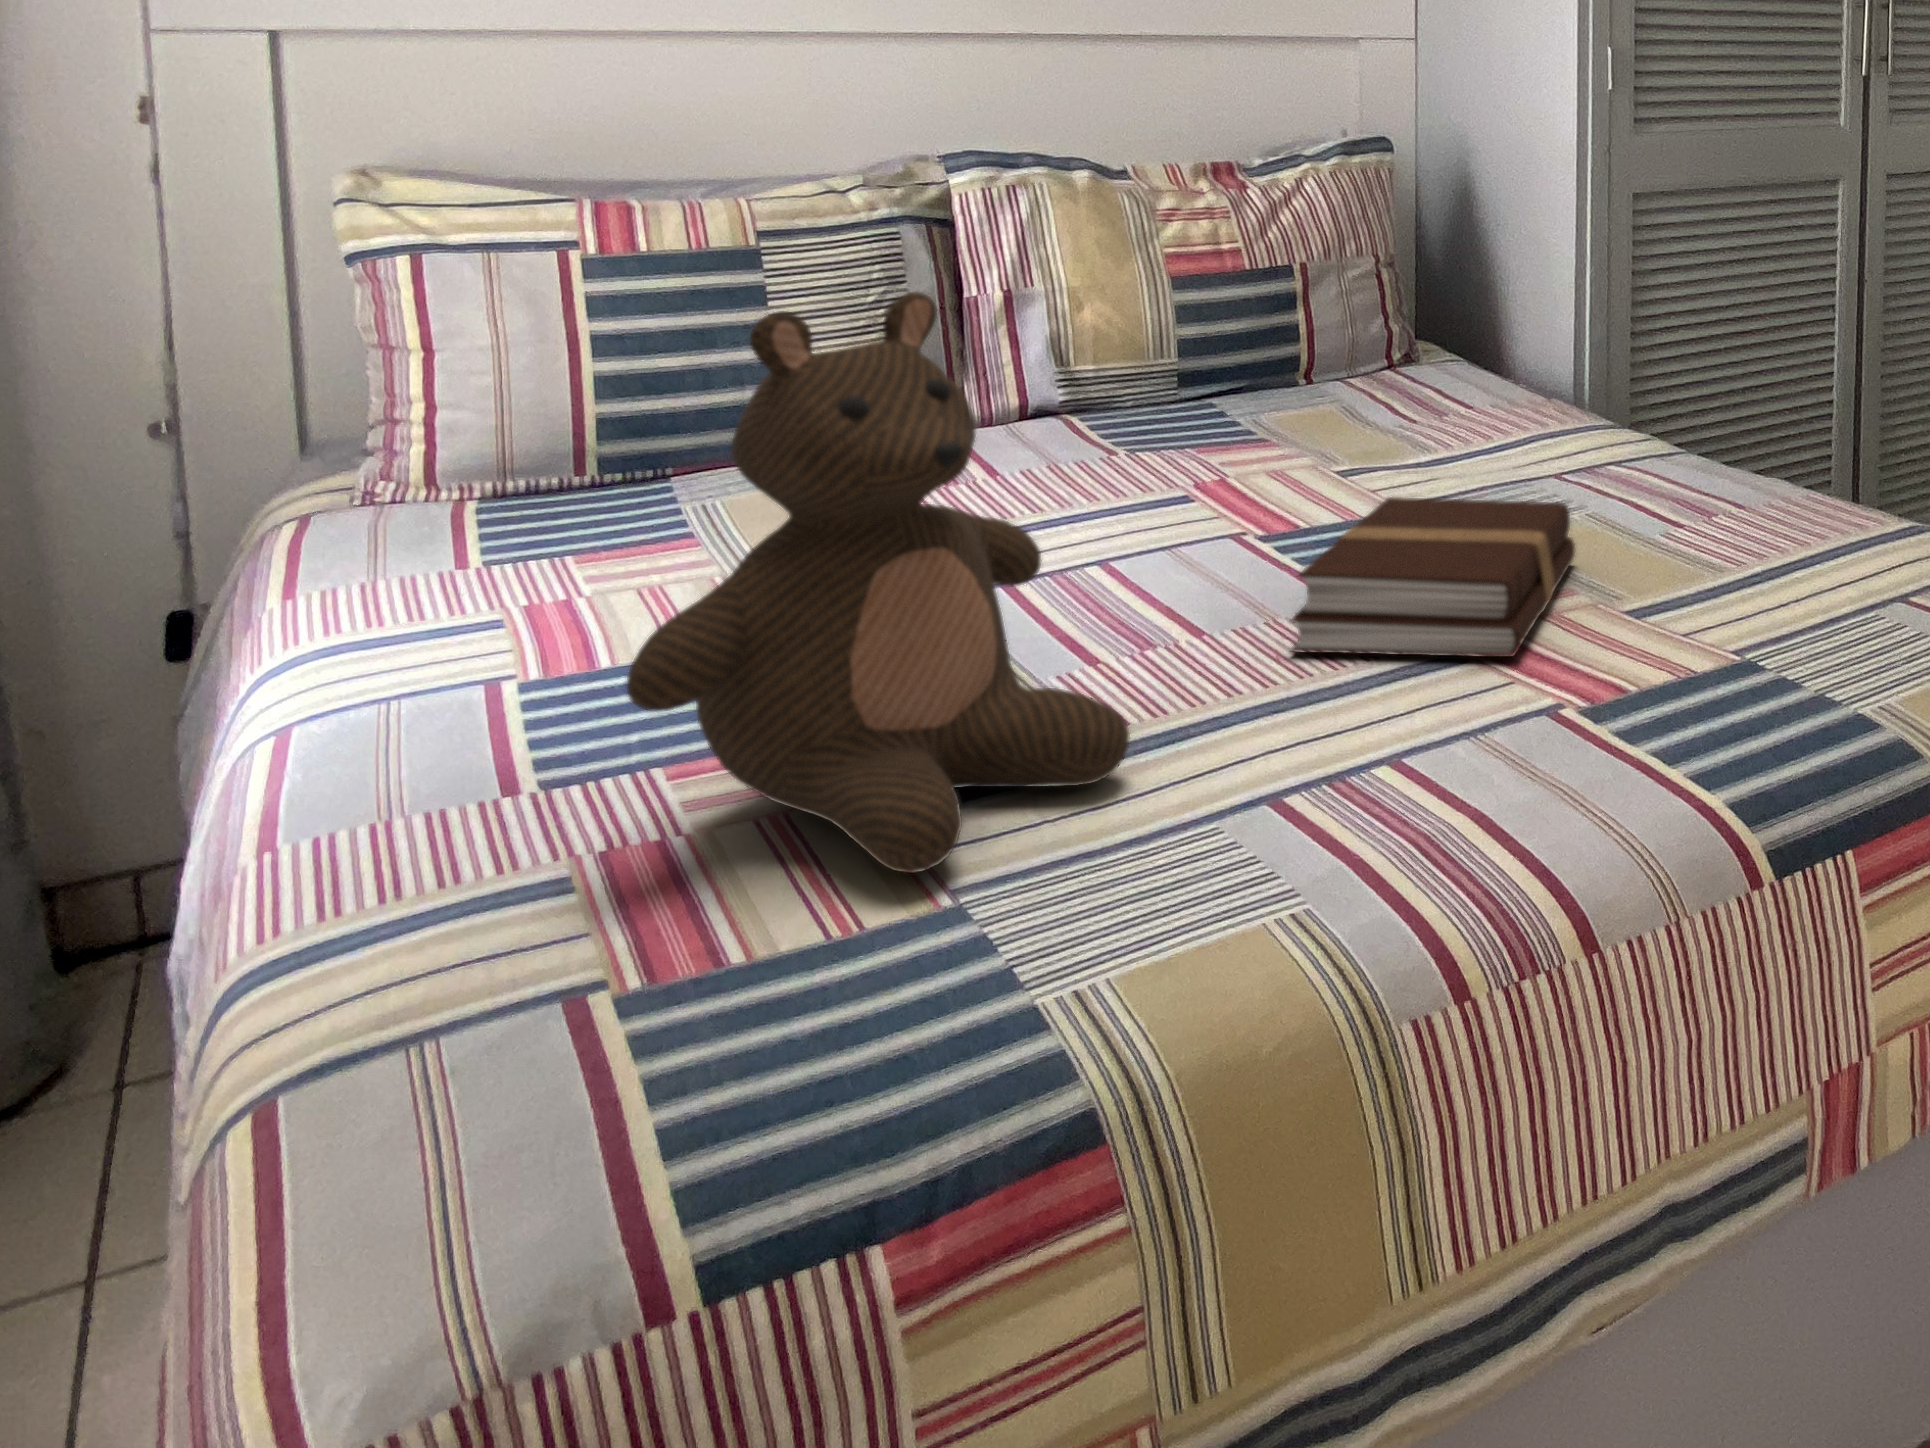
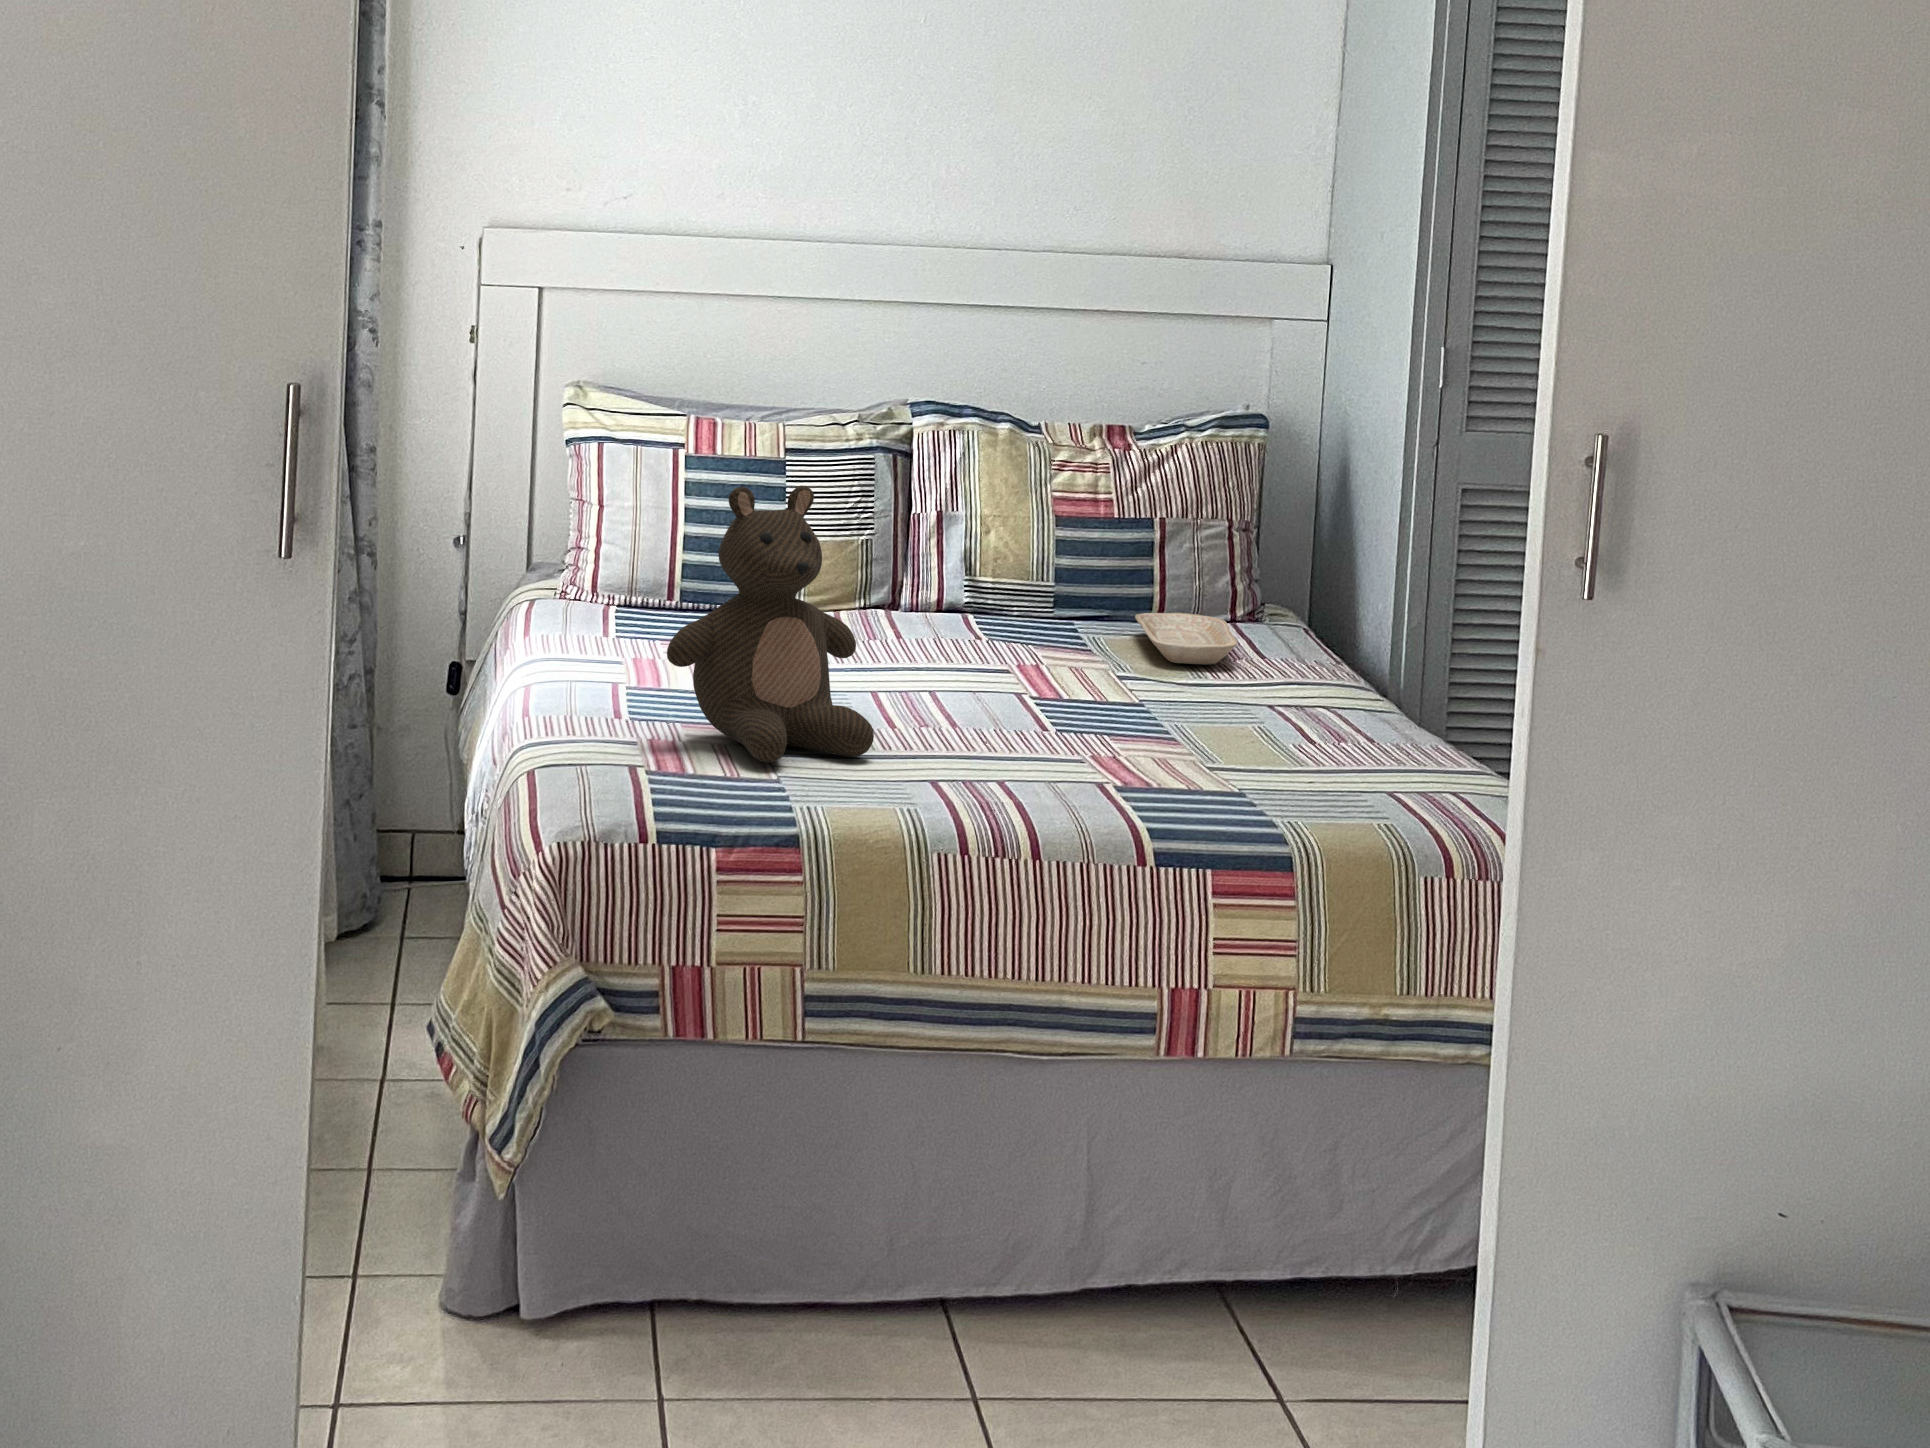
tray: none [1300,369,1468,439] -> present [1135,613,1237,665]
book: present [1291,497,1575,657] -> none [988,672,1205,761]

